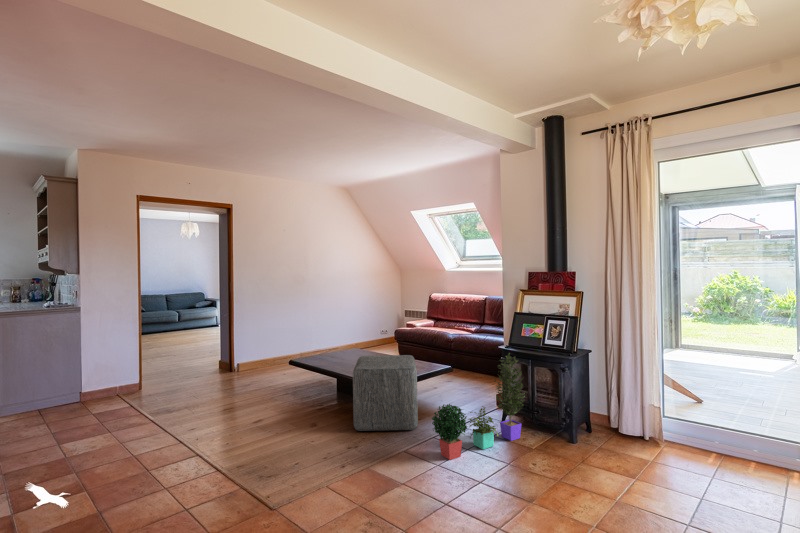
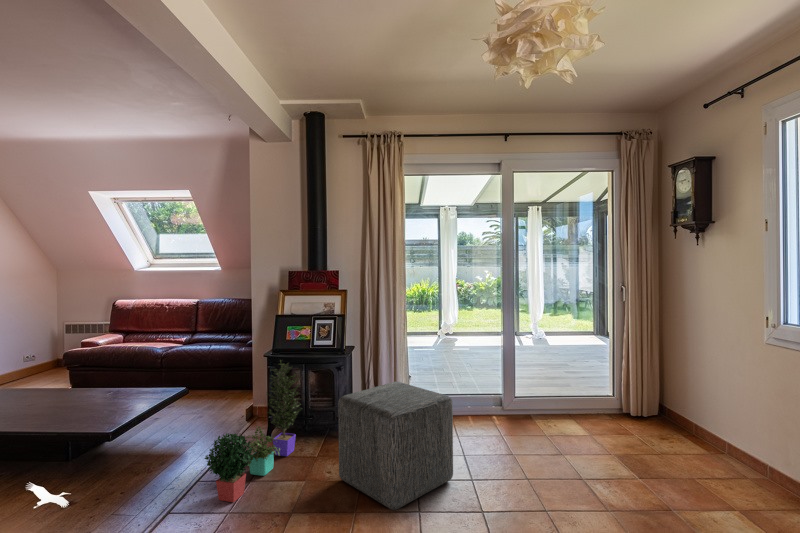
ottoman: present [353,355,418,431] -> present [338,382,453,510]

